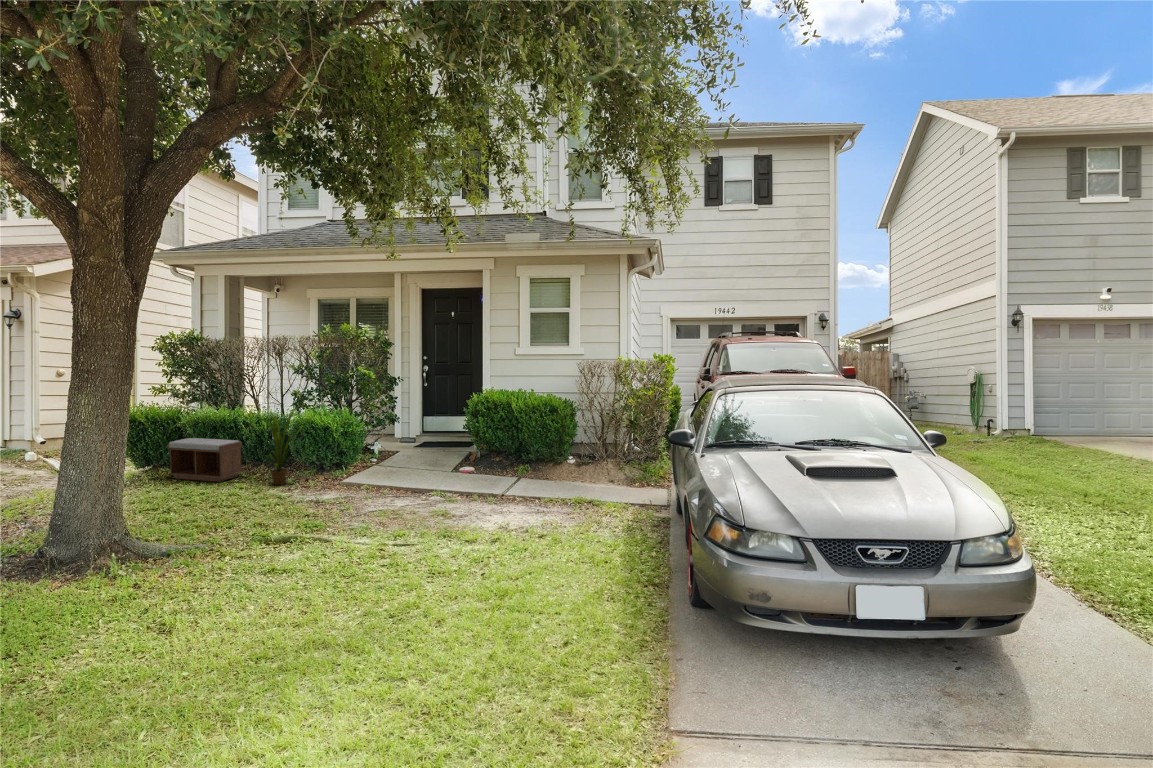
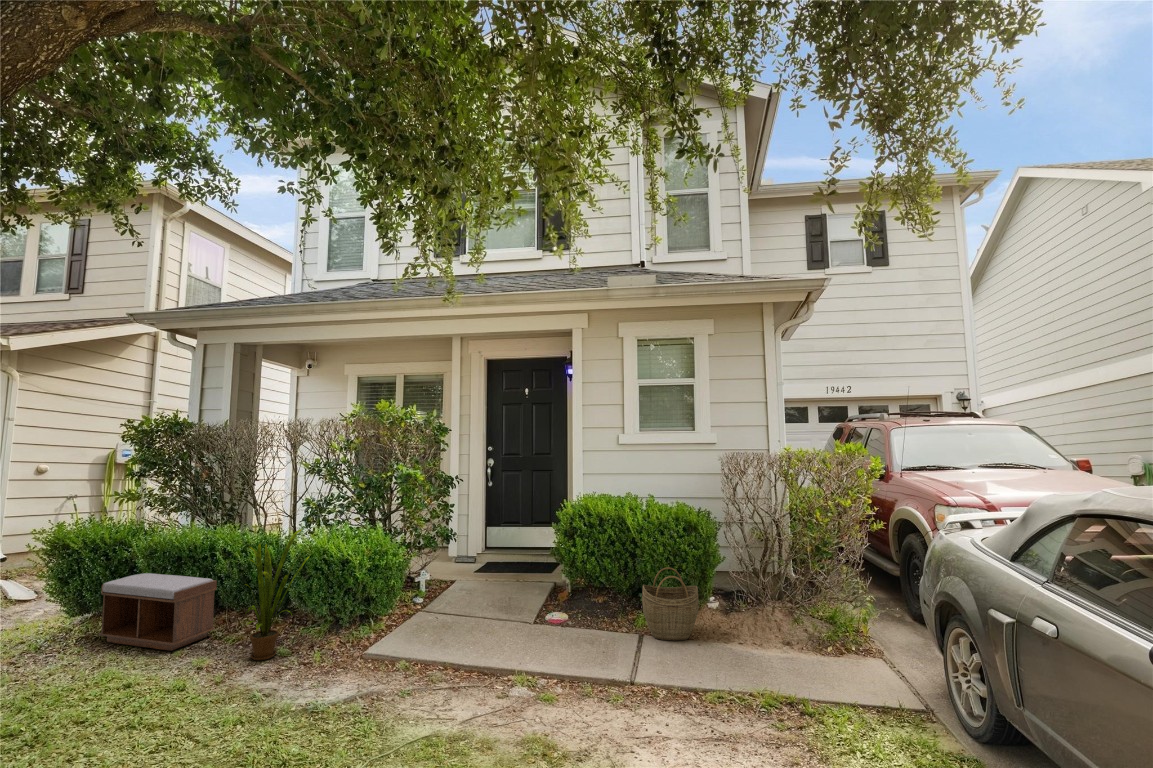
woven basket: none [518,435,554,478] -> present [642,567,698,640]

